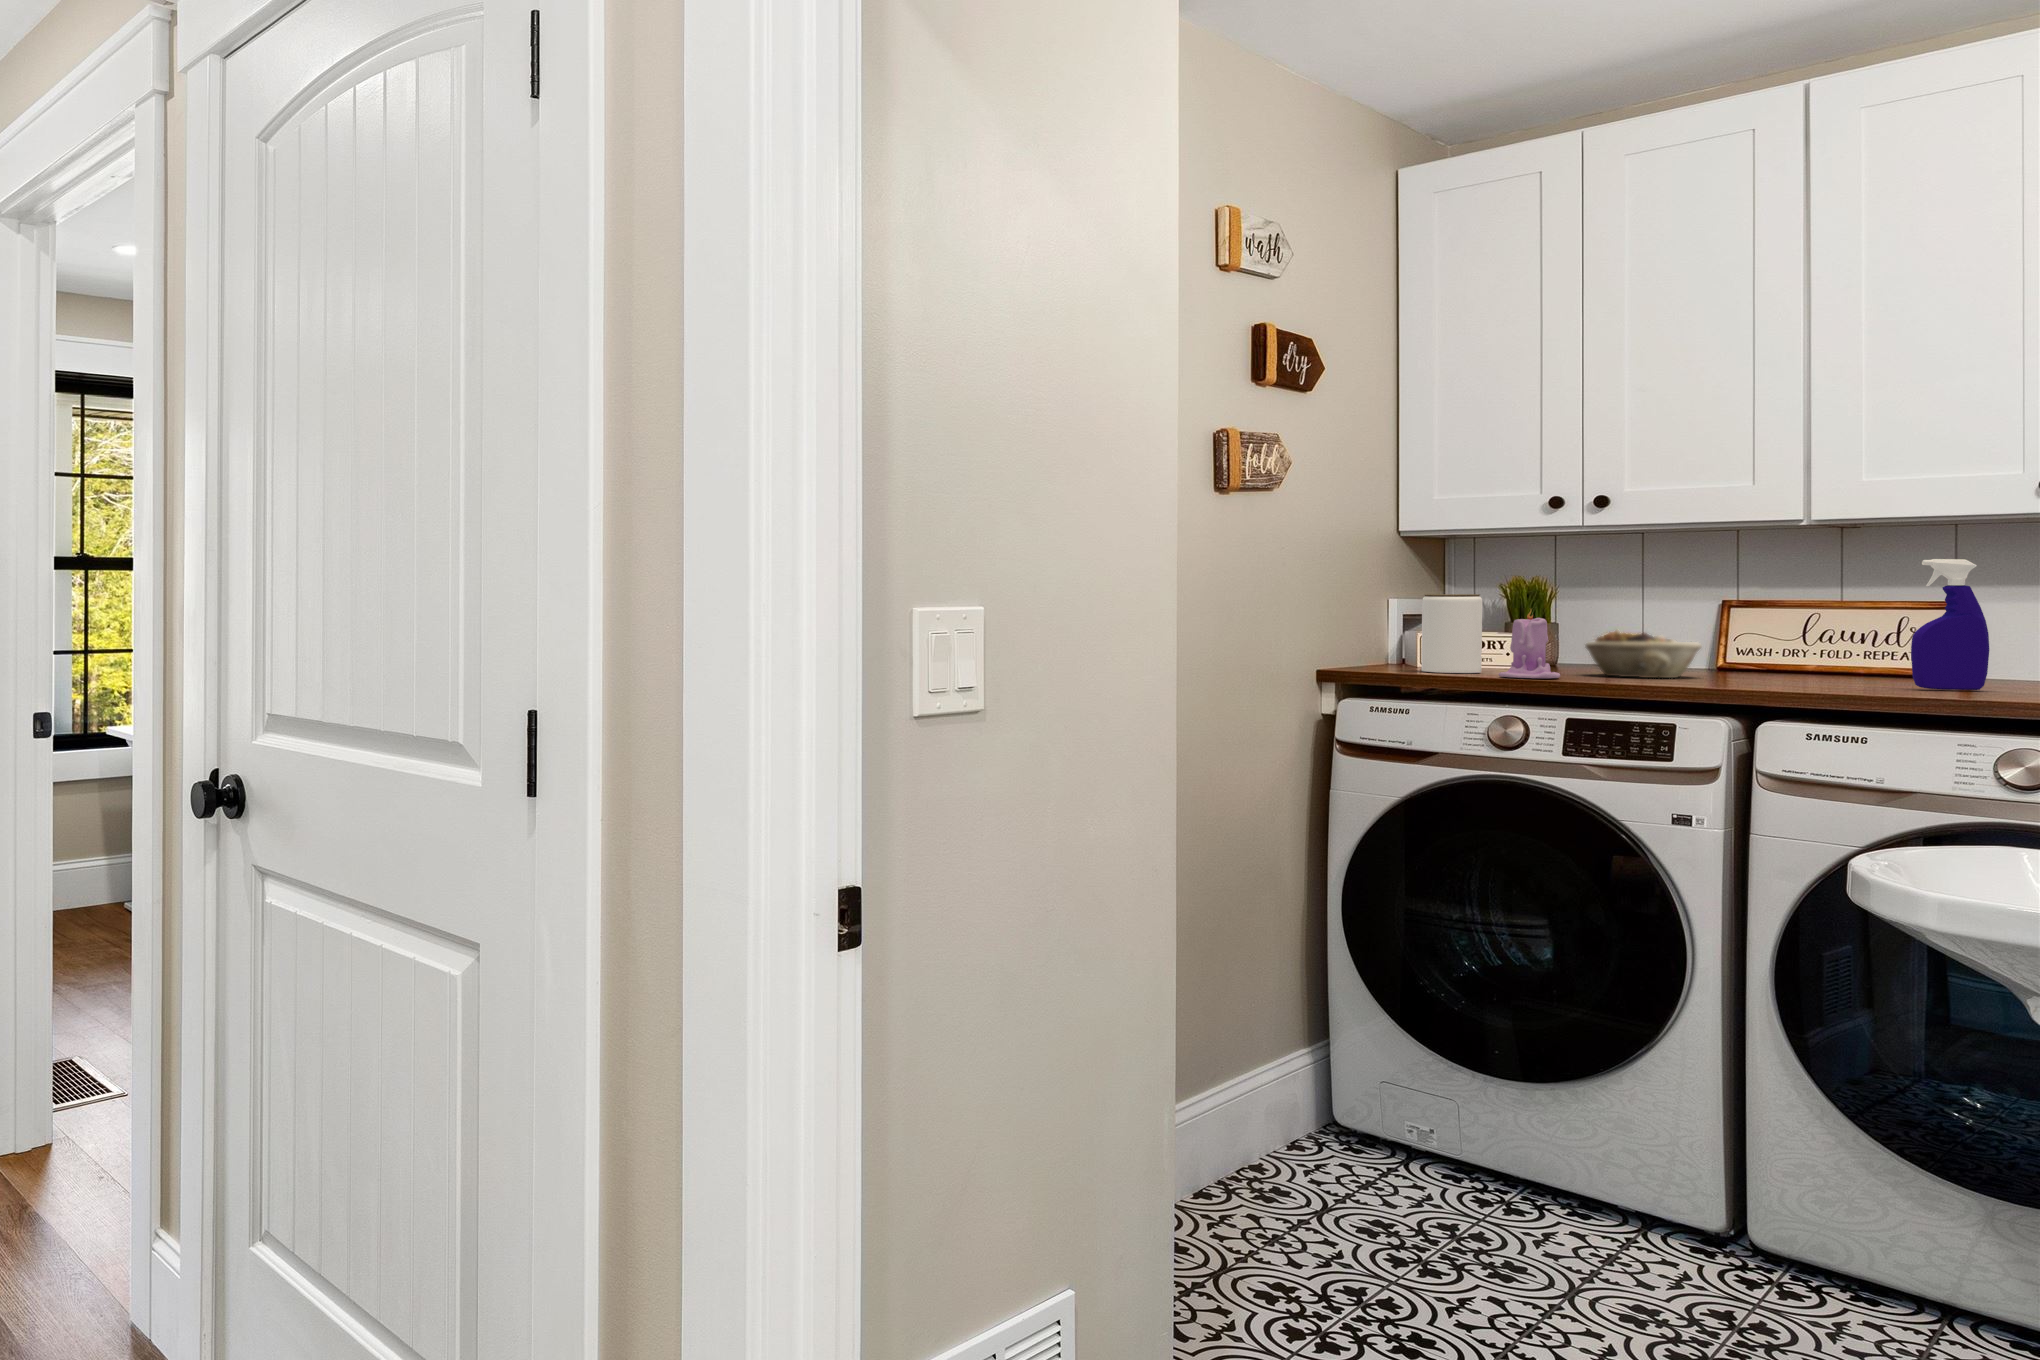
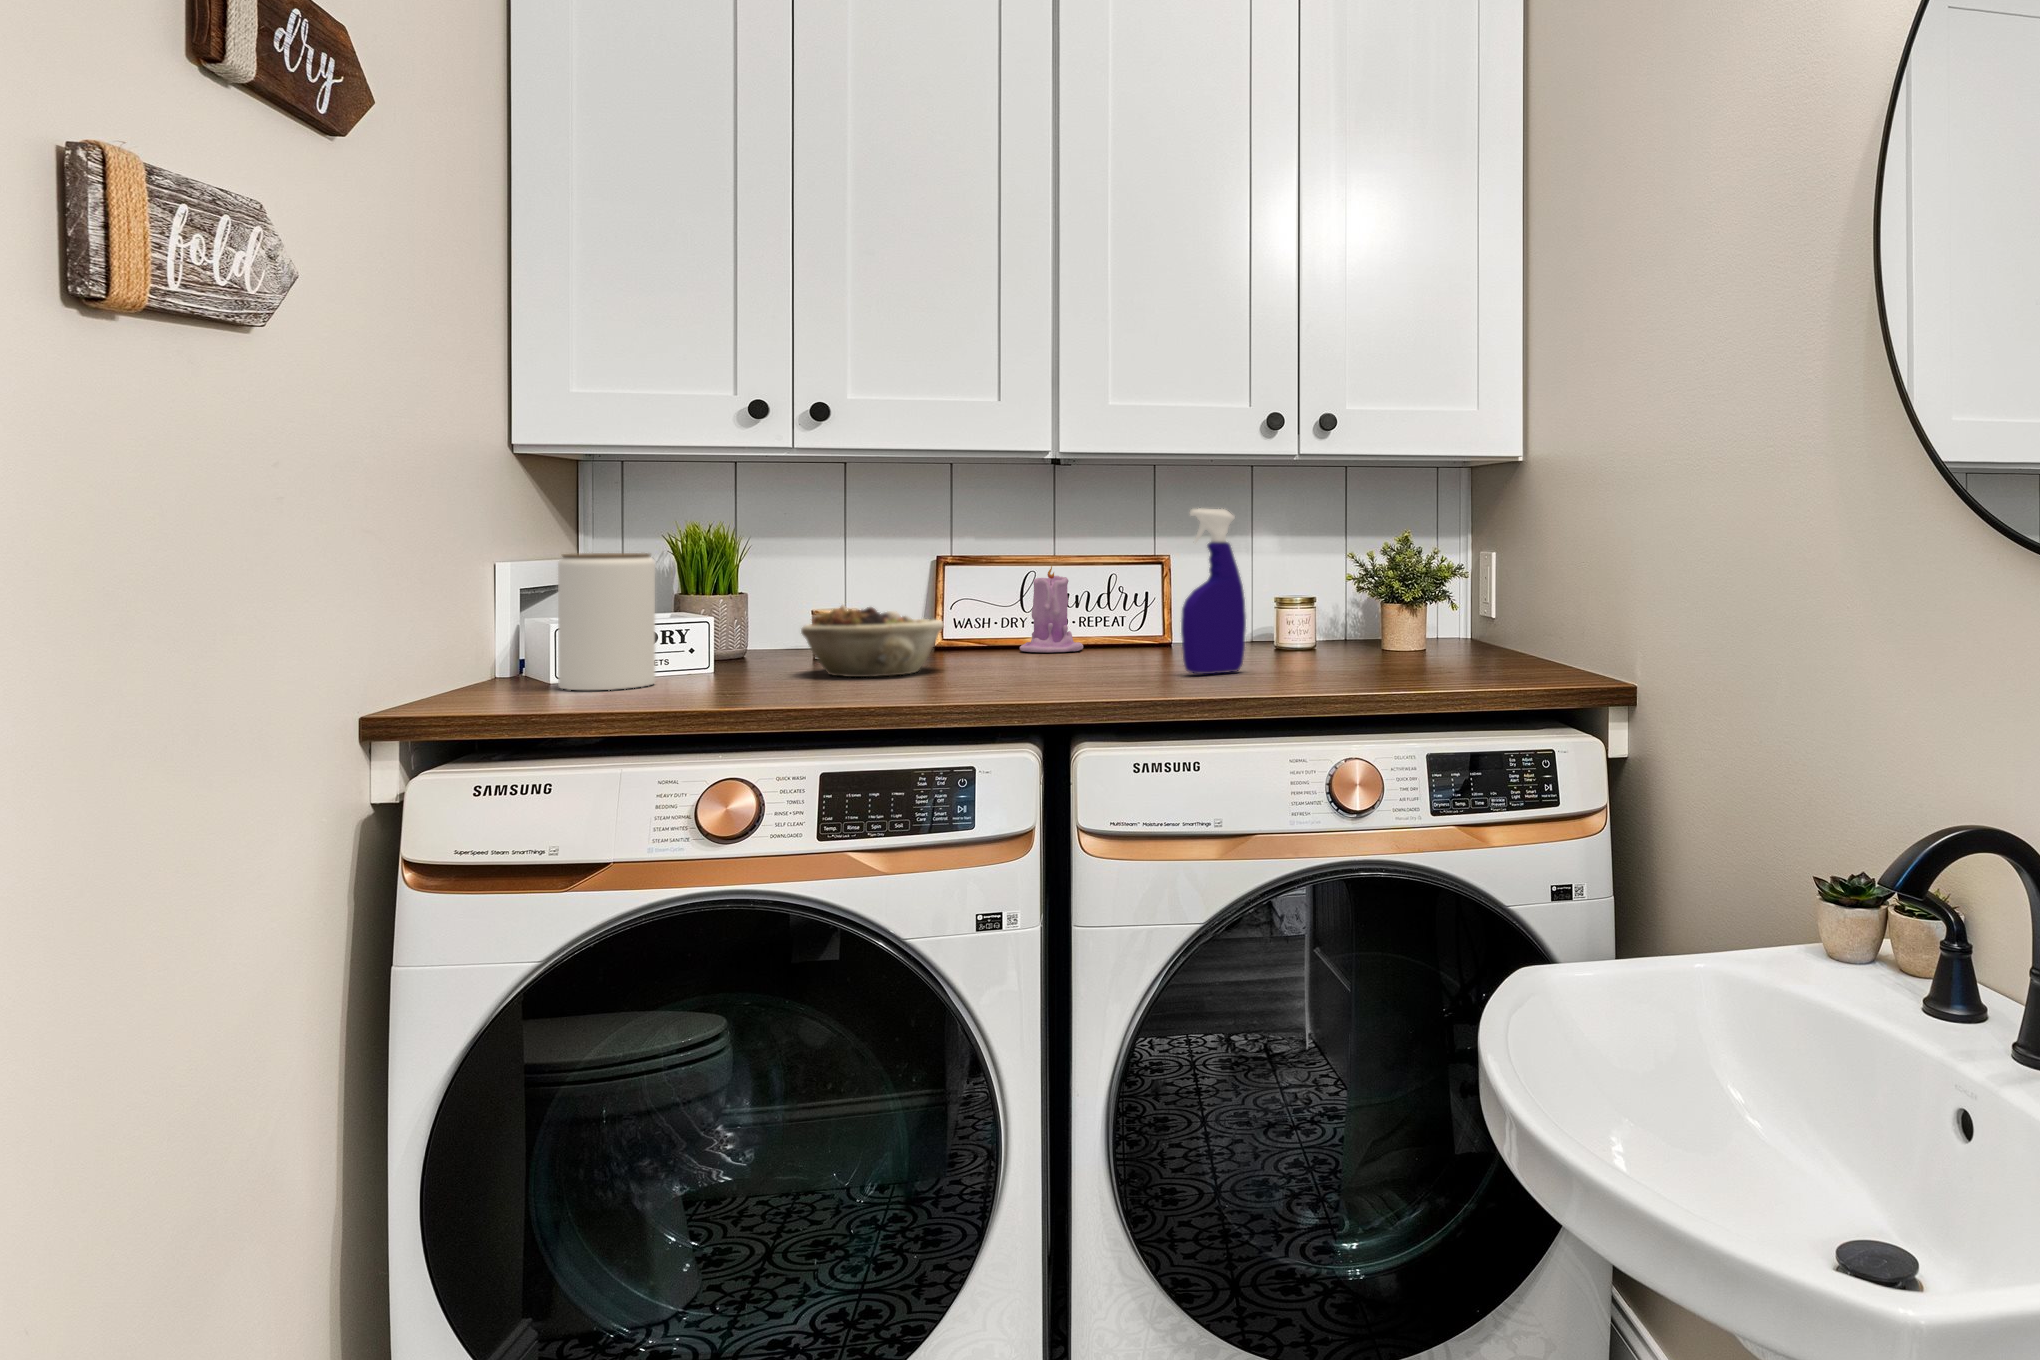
candle: present [1498,611,1560,679] -> present [1020,565,1083,652]

